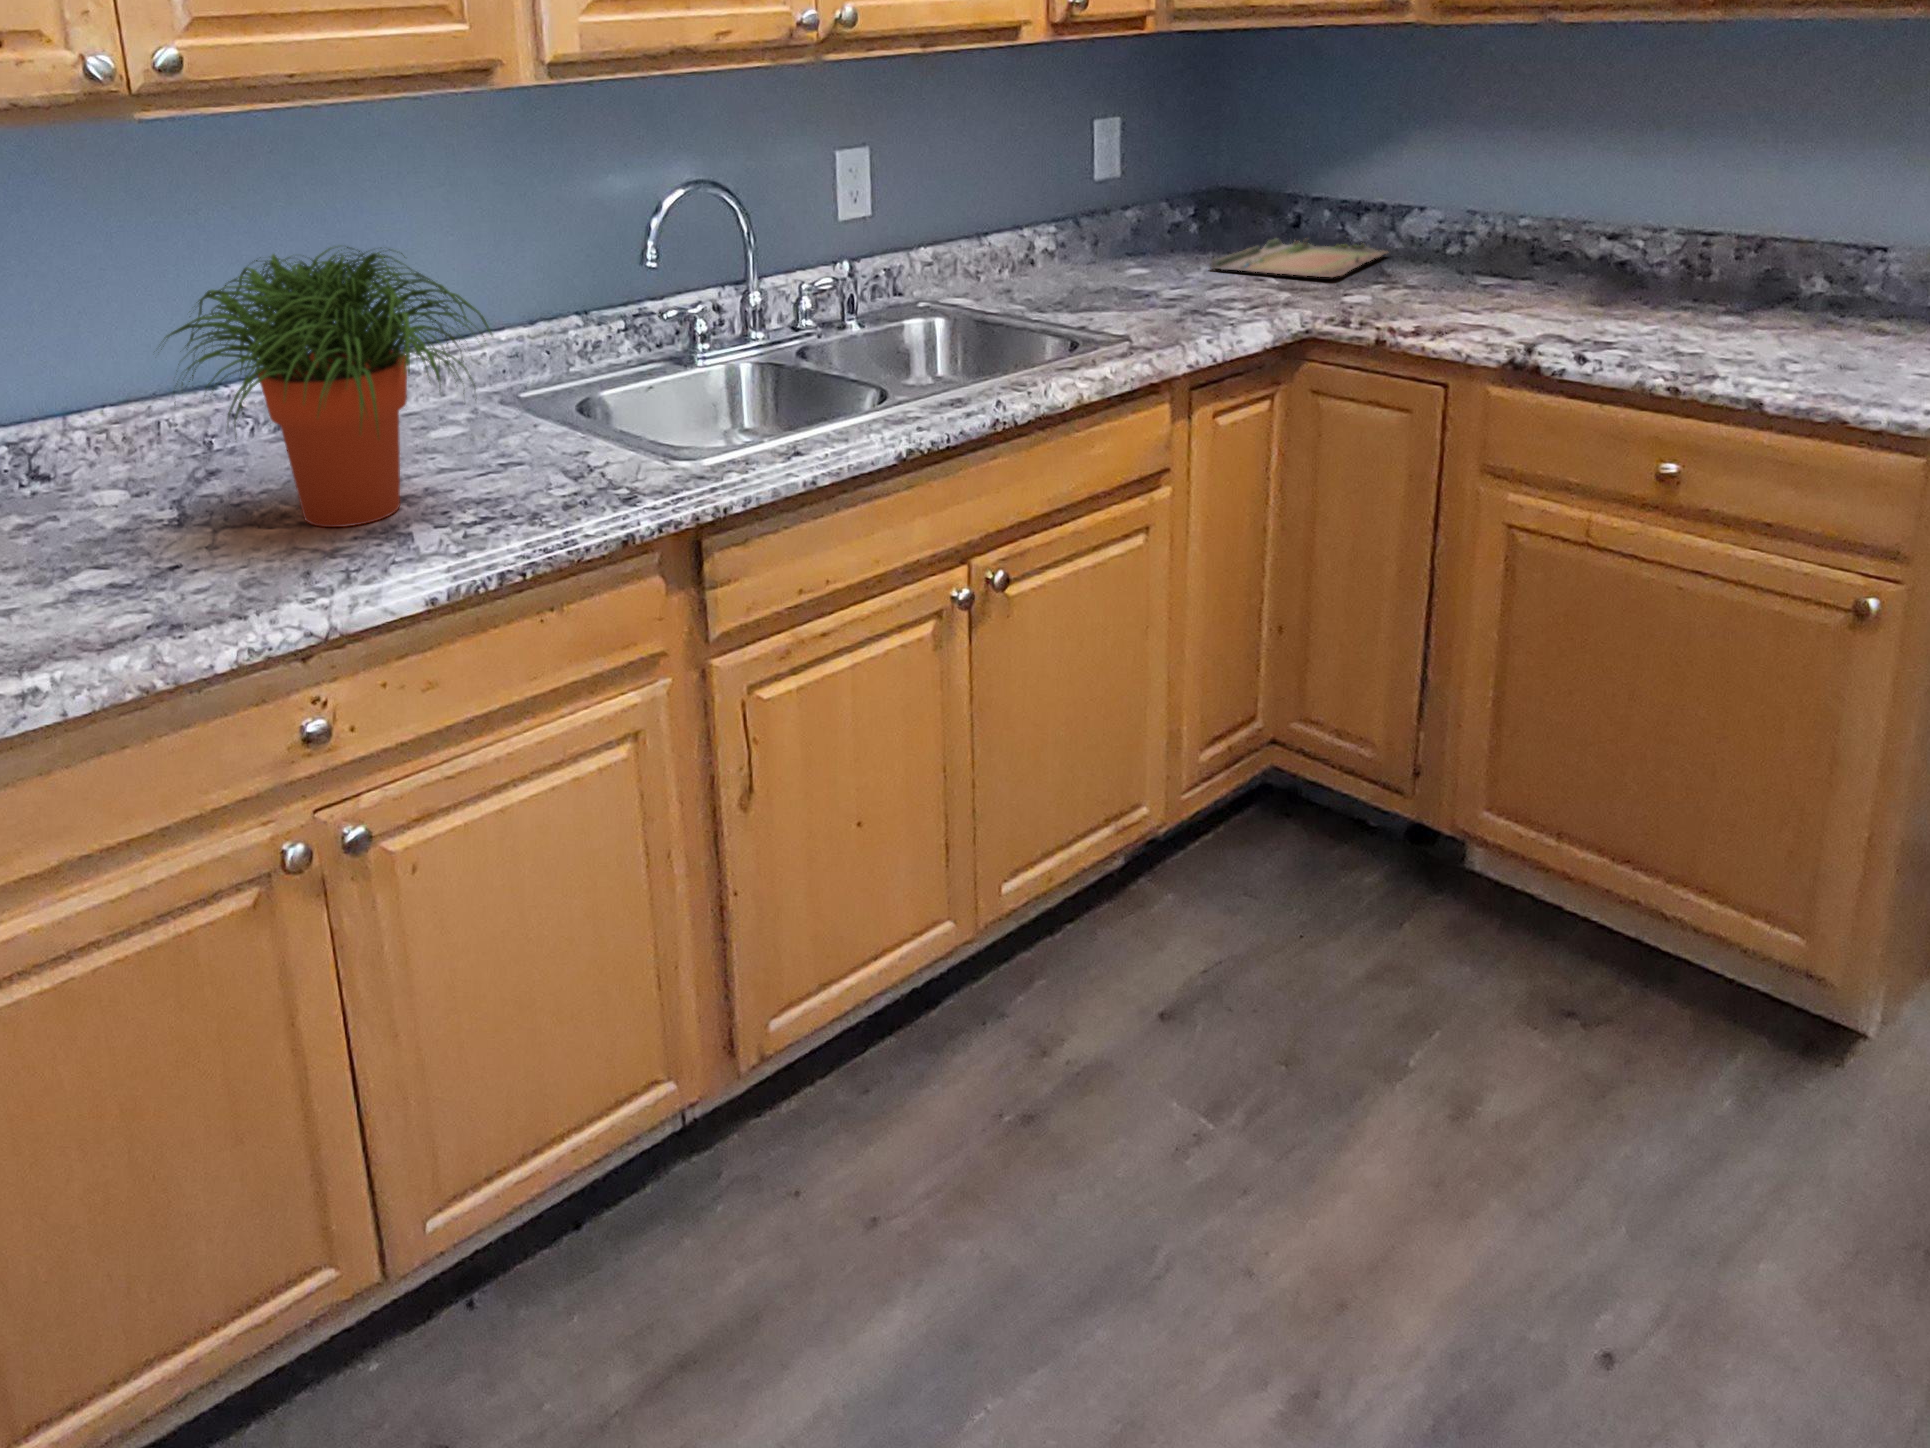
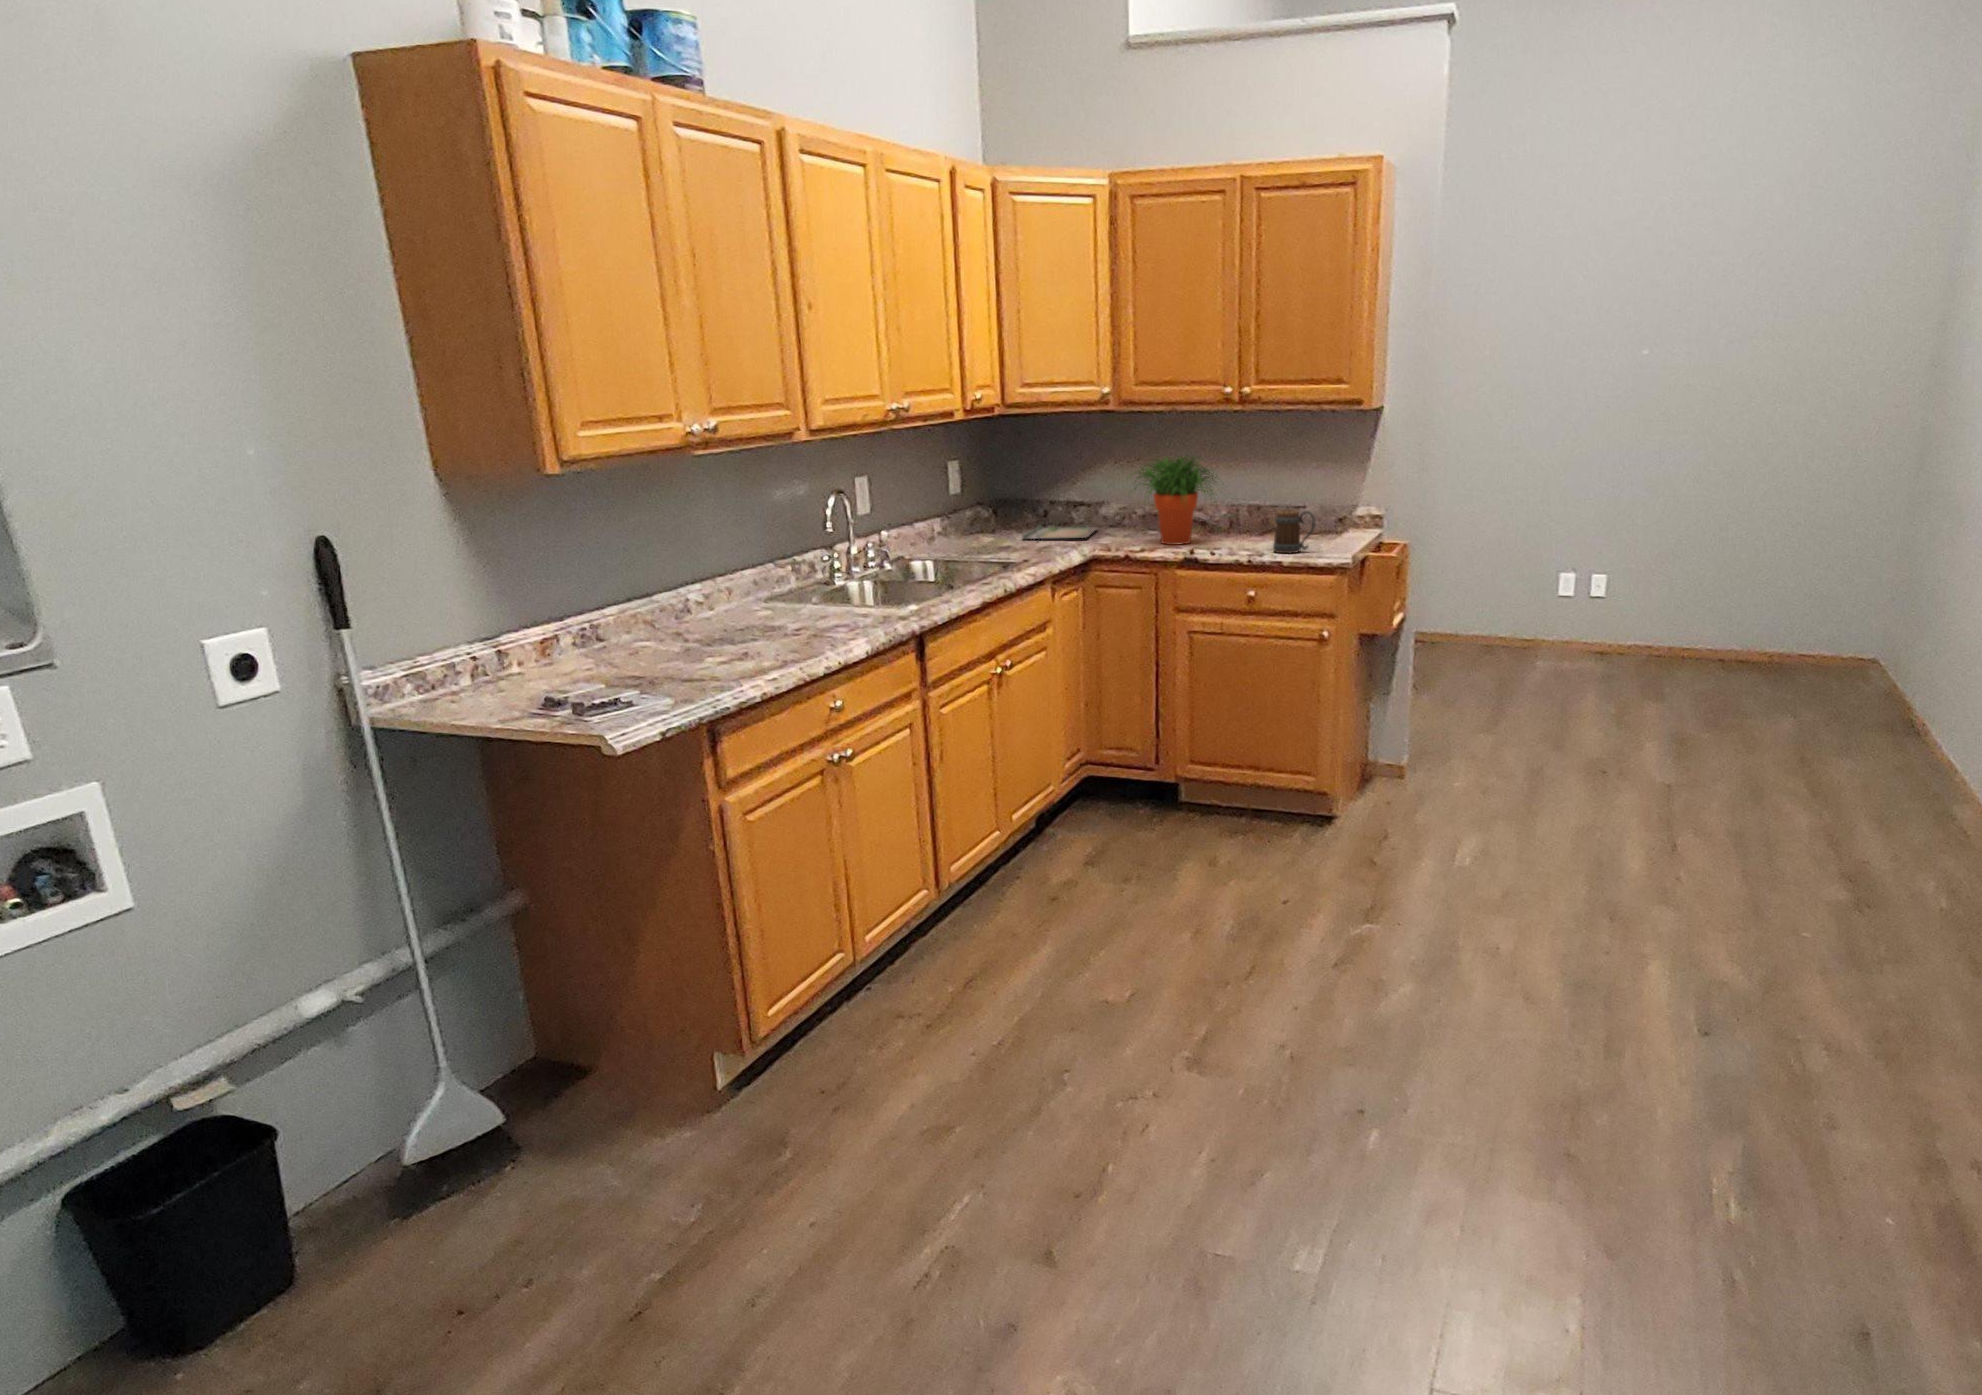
potted plant: present [161,247,492,527] -> present [1133,456,1219,545]
mug: none [1757,265,1893,376] -> present [1273,510,1315,553]

